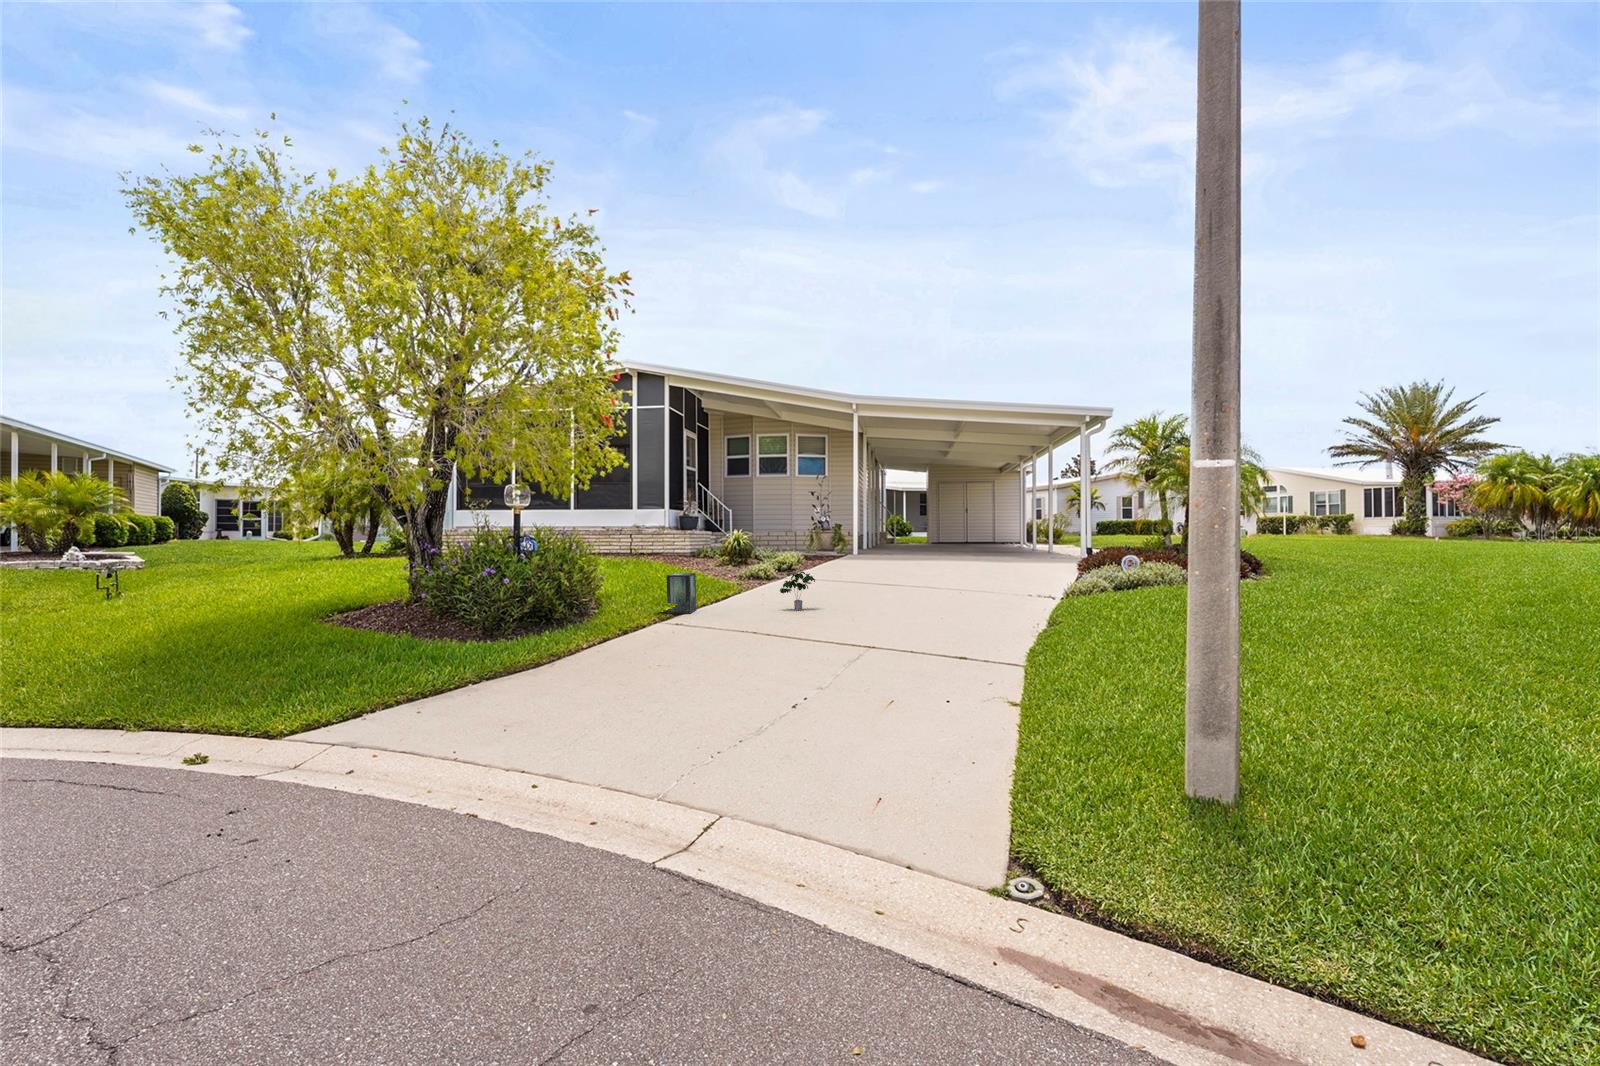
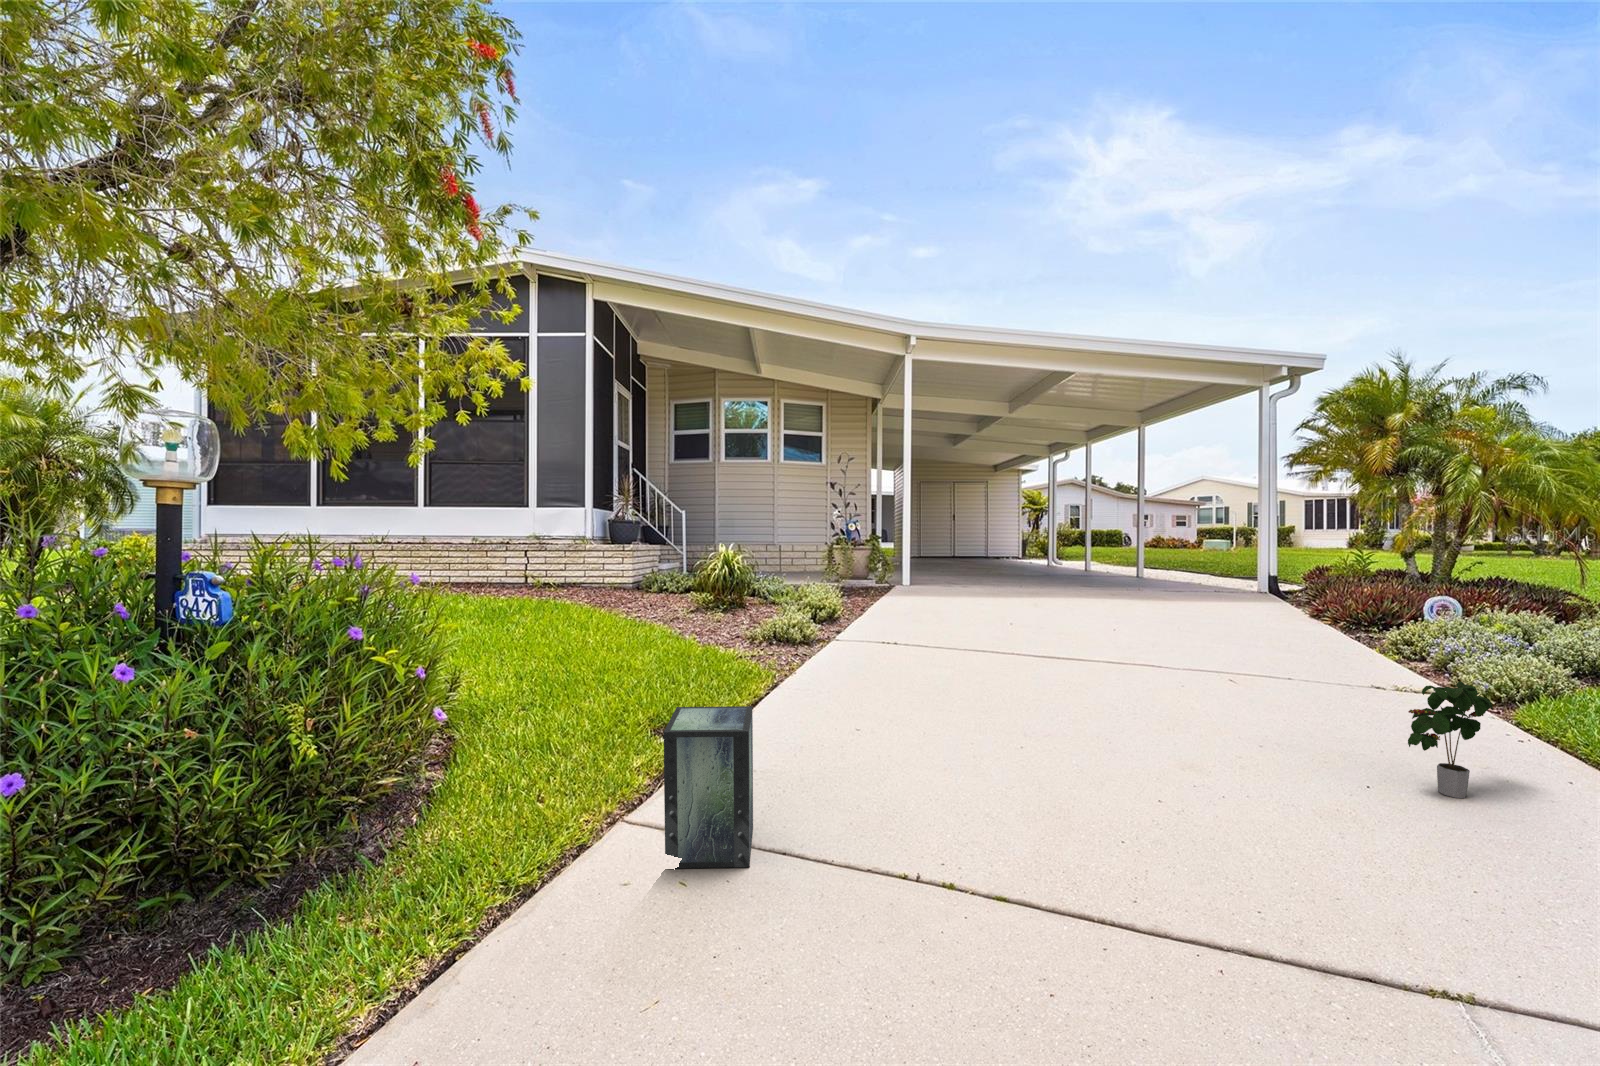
potted plant: present [780,572,815,610] -> present [1408,682,1493,798]

